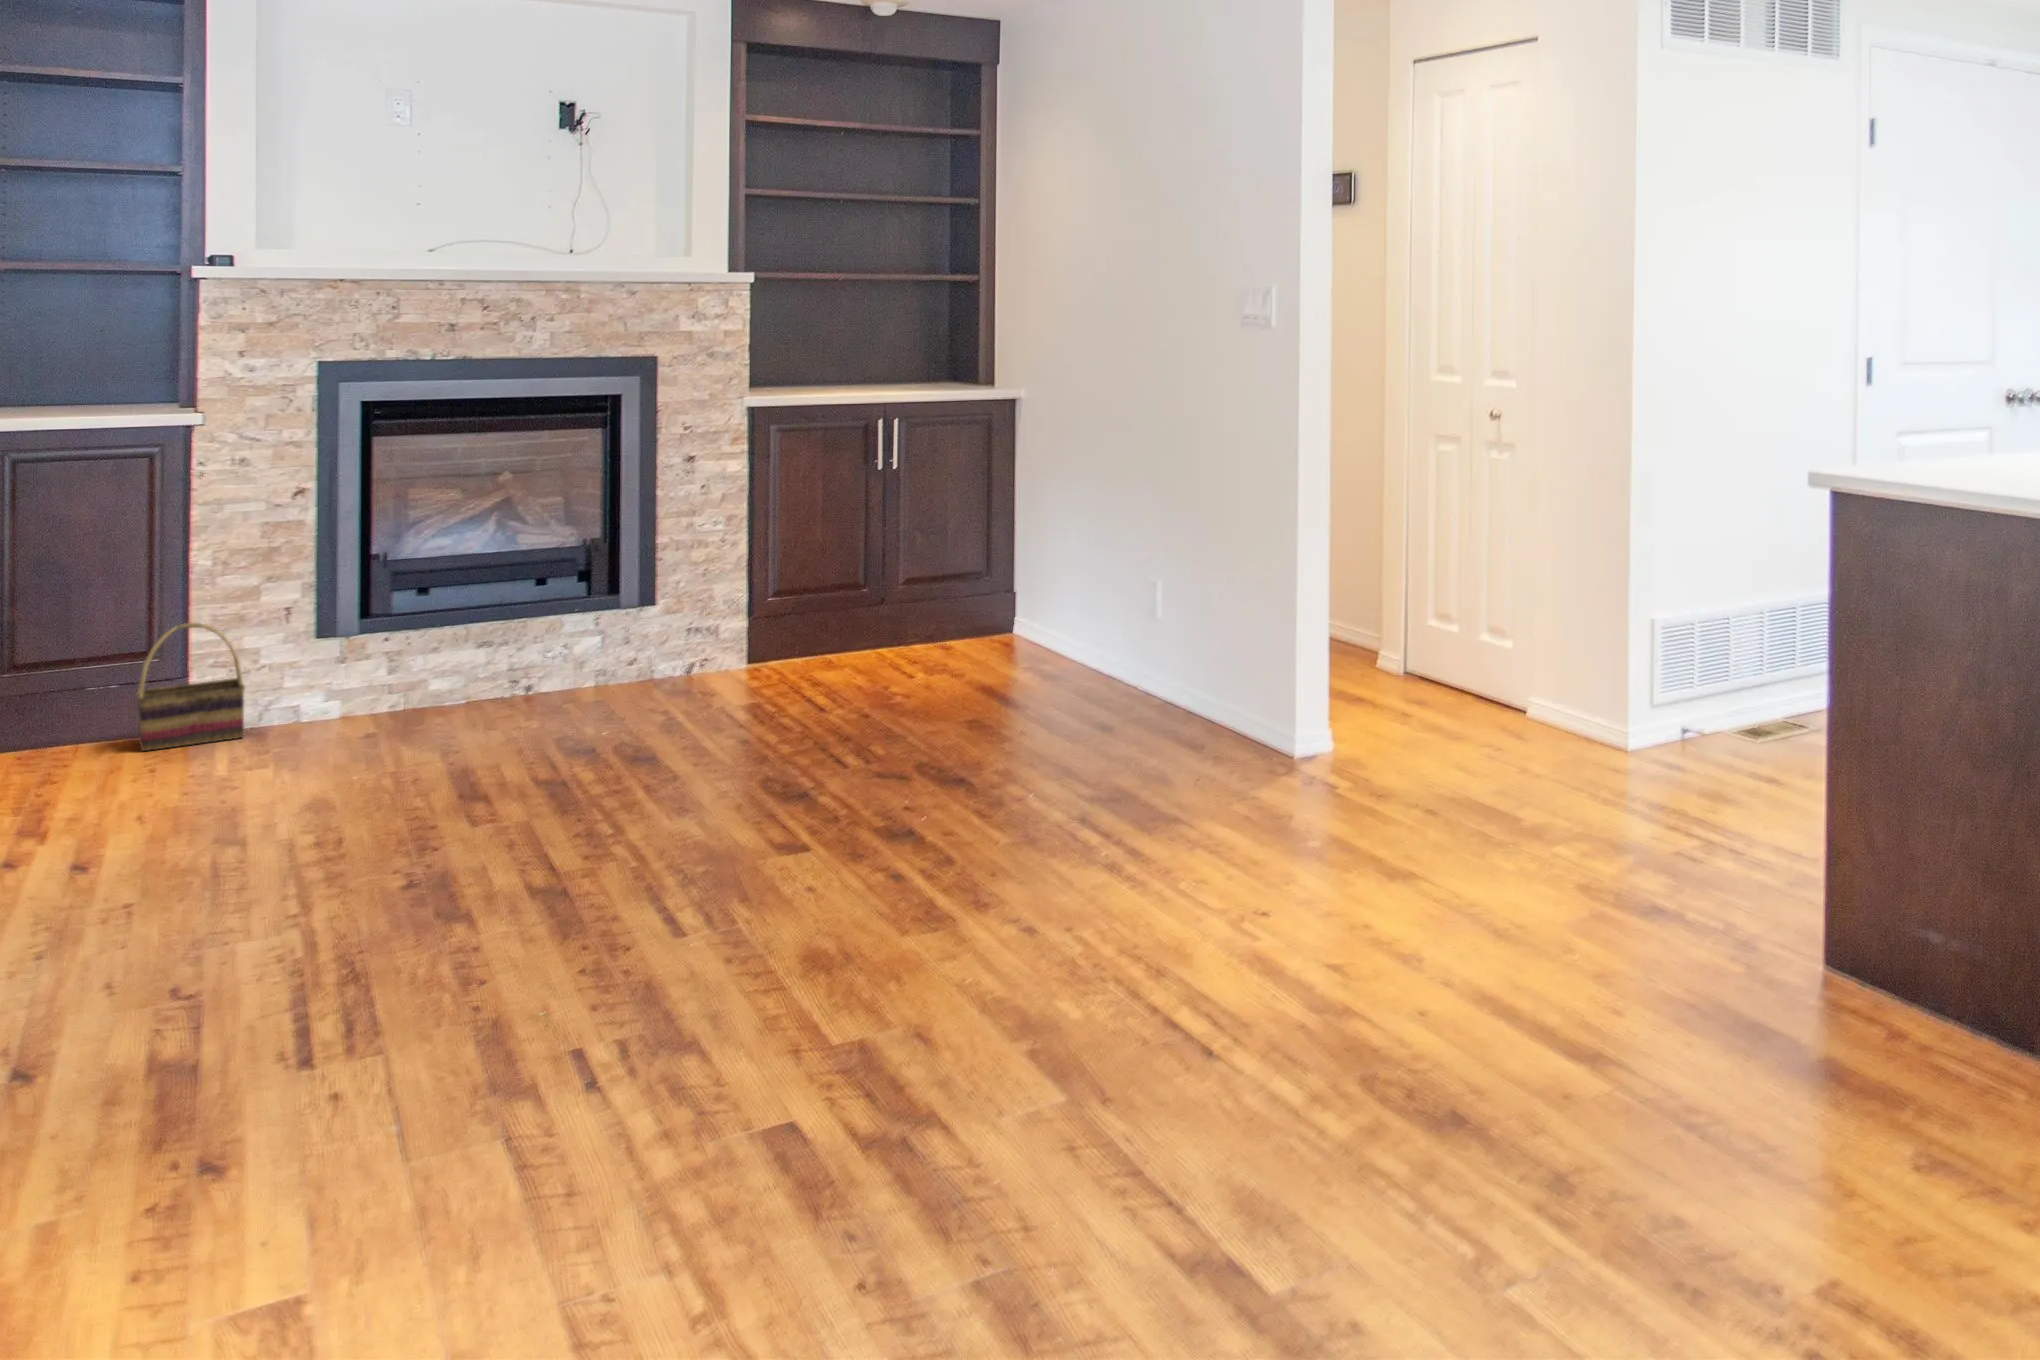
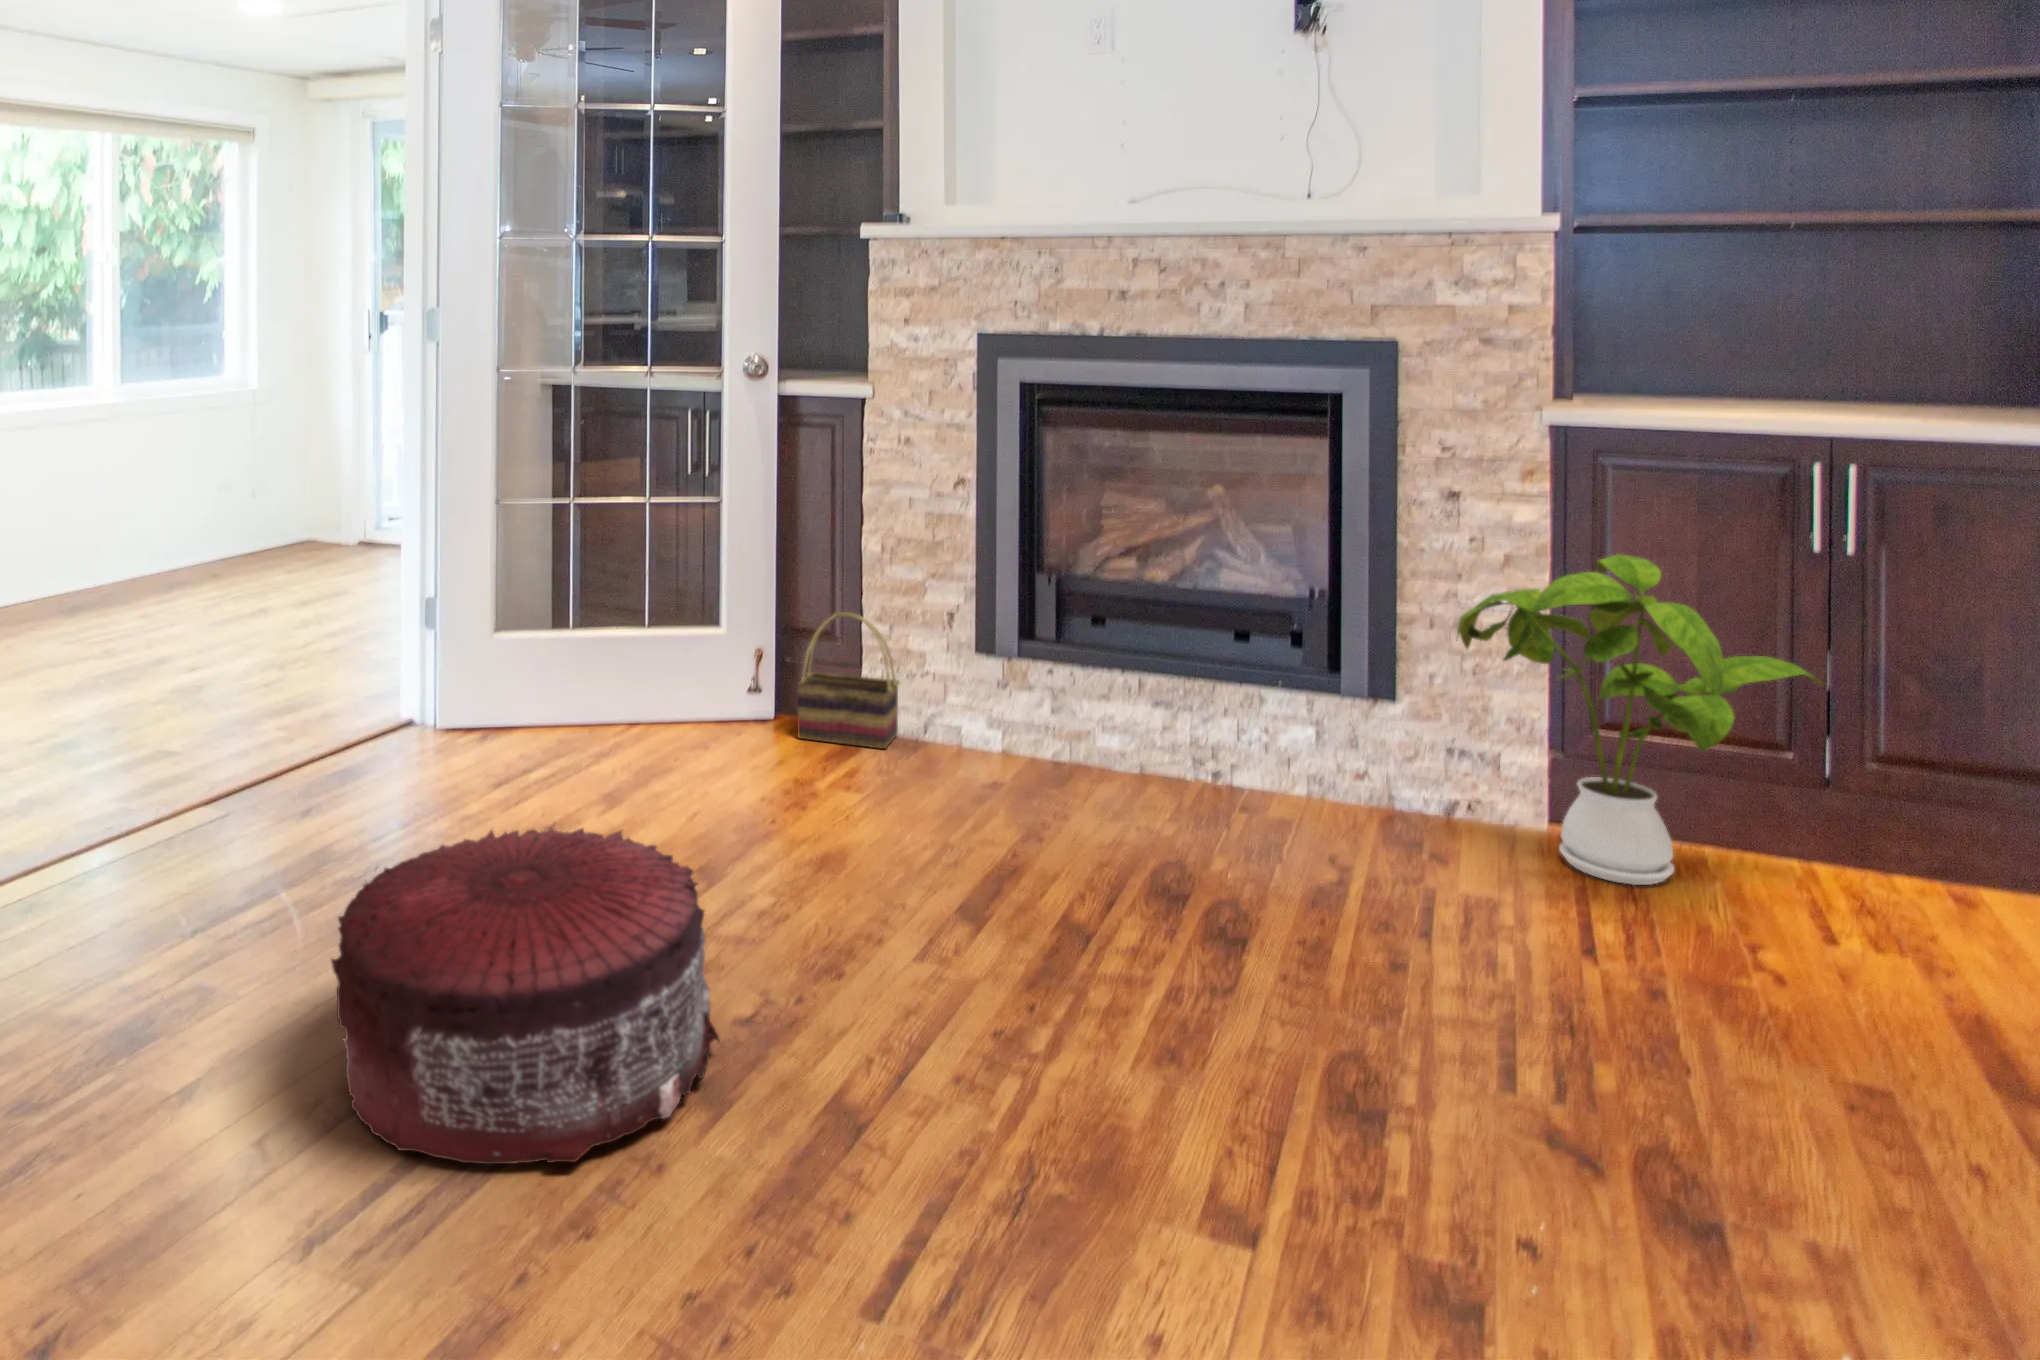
house plant: none [704,482,889,680] -> present [1456,554,1822,885]
pouf: none [87,763,413,985] -> present [331,829,719,1164]

